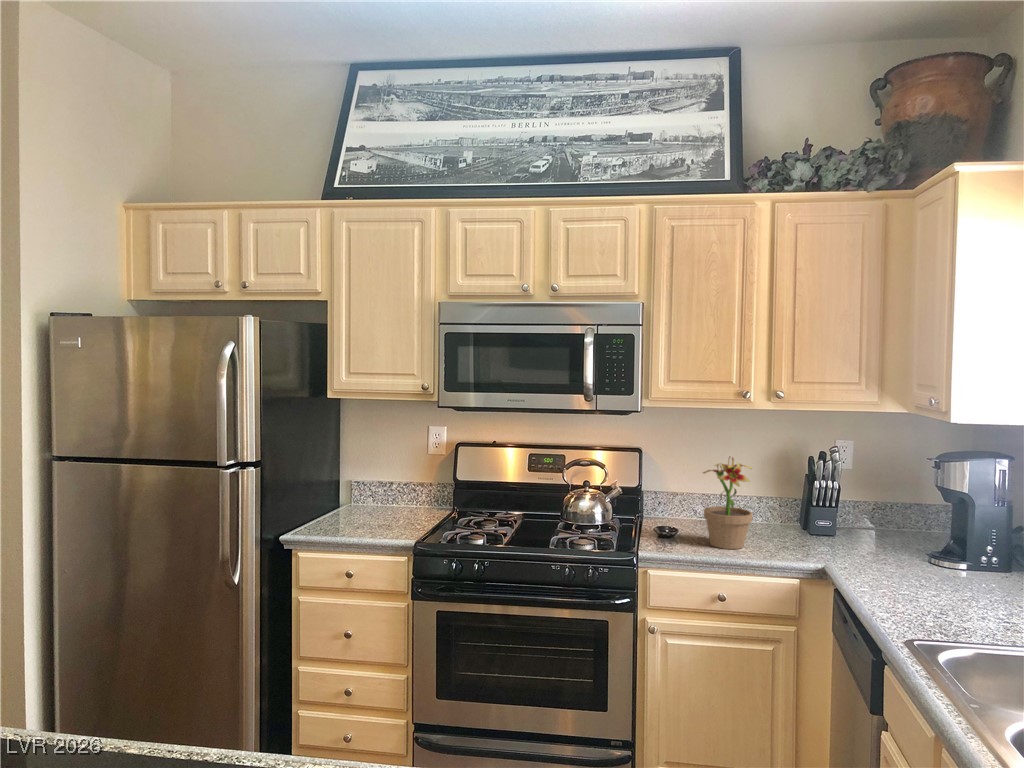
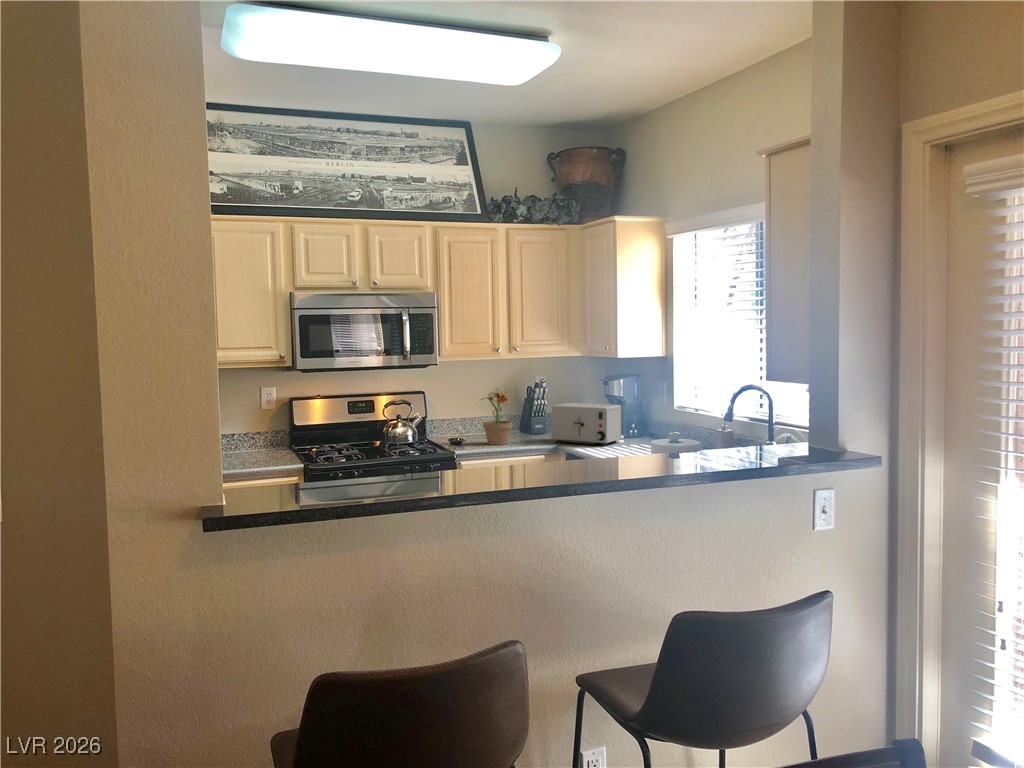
toaster: none [819,493,953,584] -> present [552,403,621,446]

